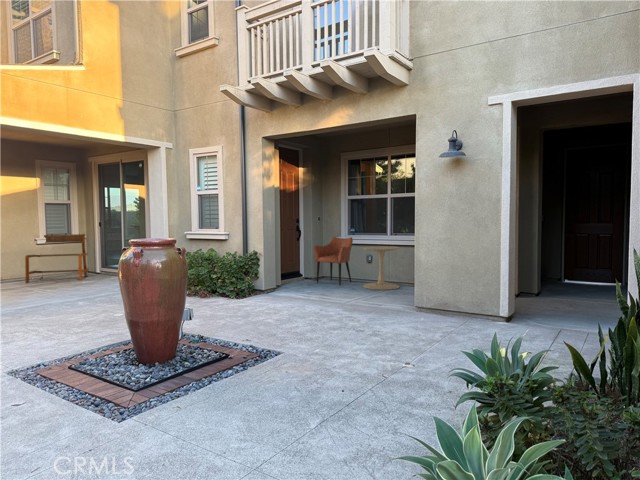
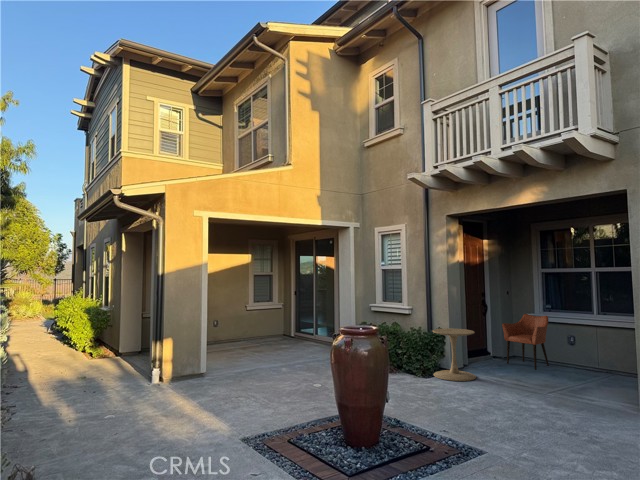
bench: present [25,234,89,283] -> none [239,301,286,343]
pedestal table: present [363,246,399,290] -> present [433,328,476,381]

